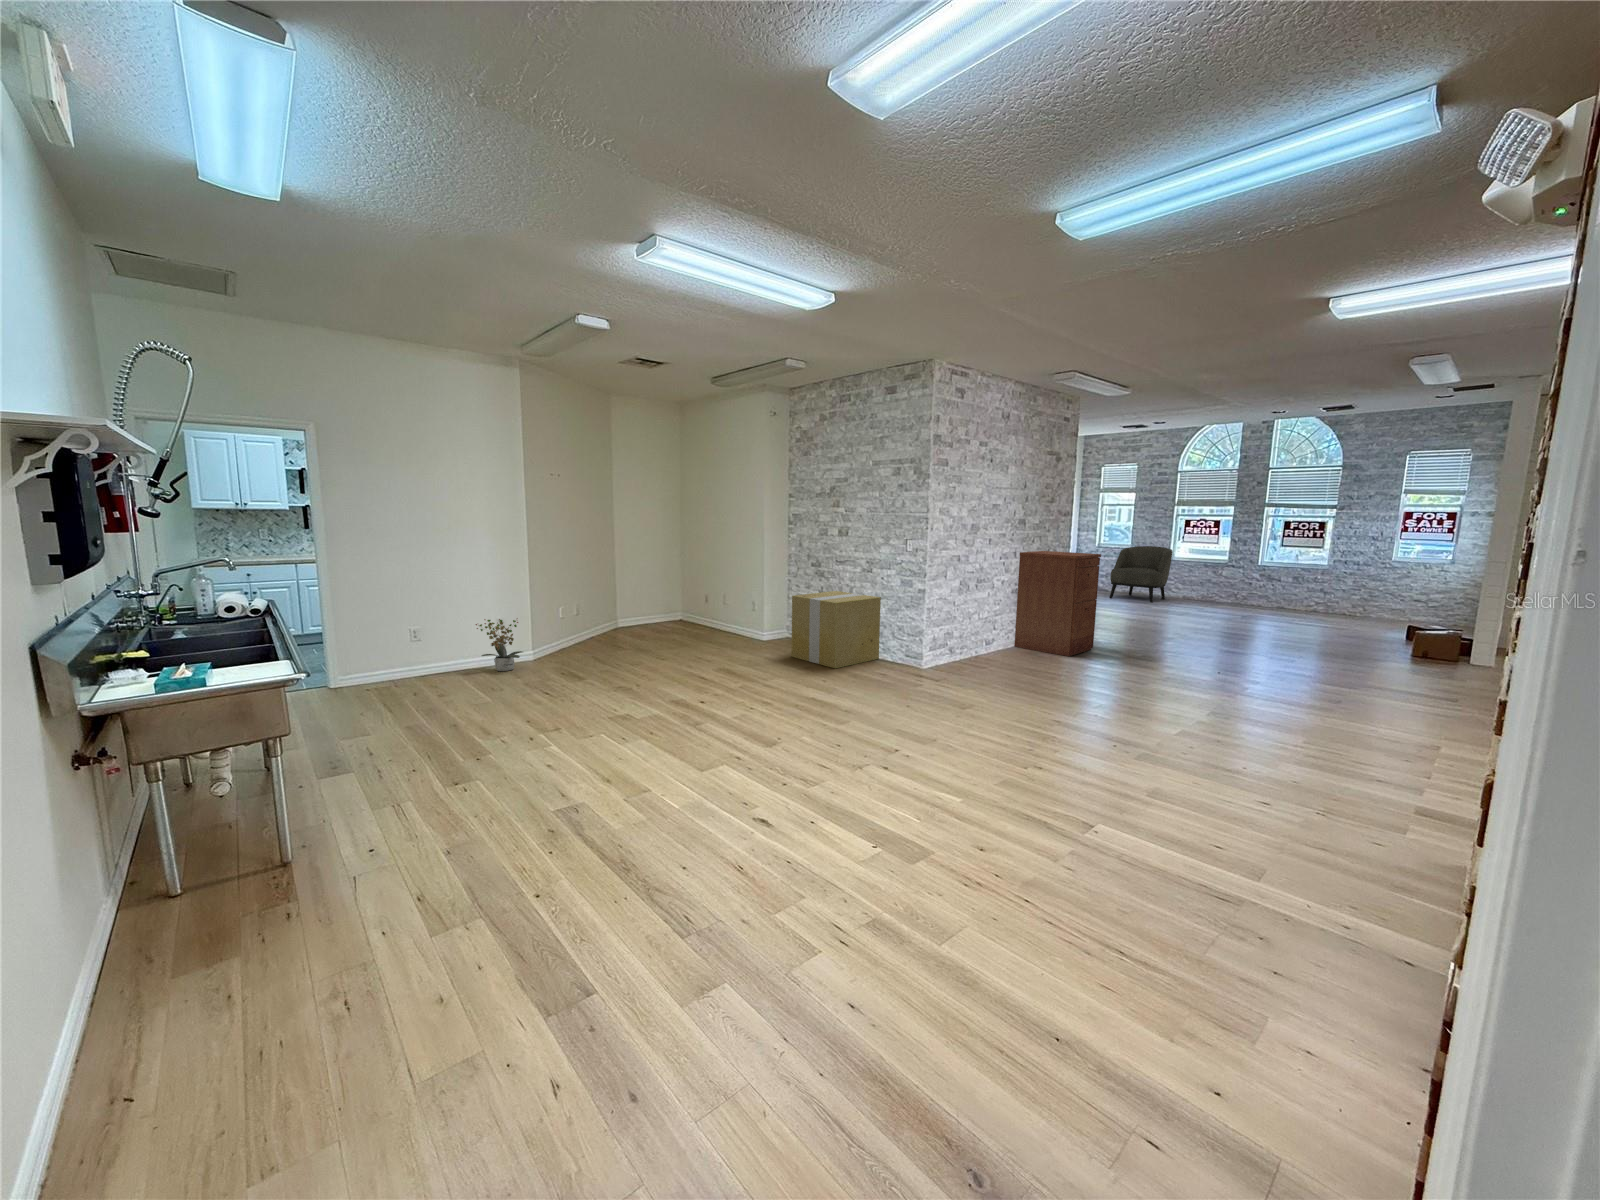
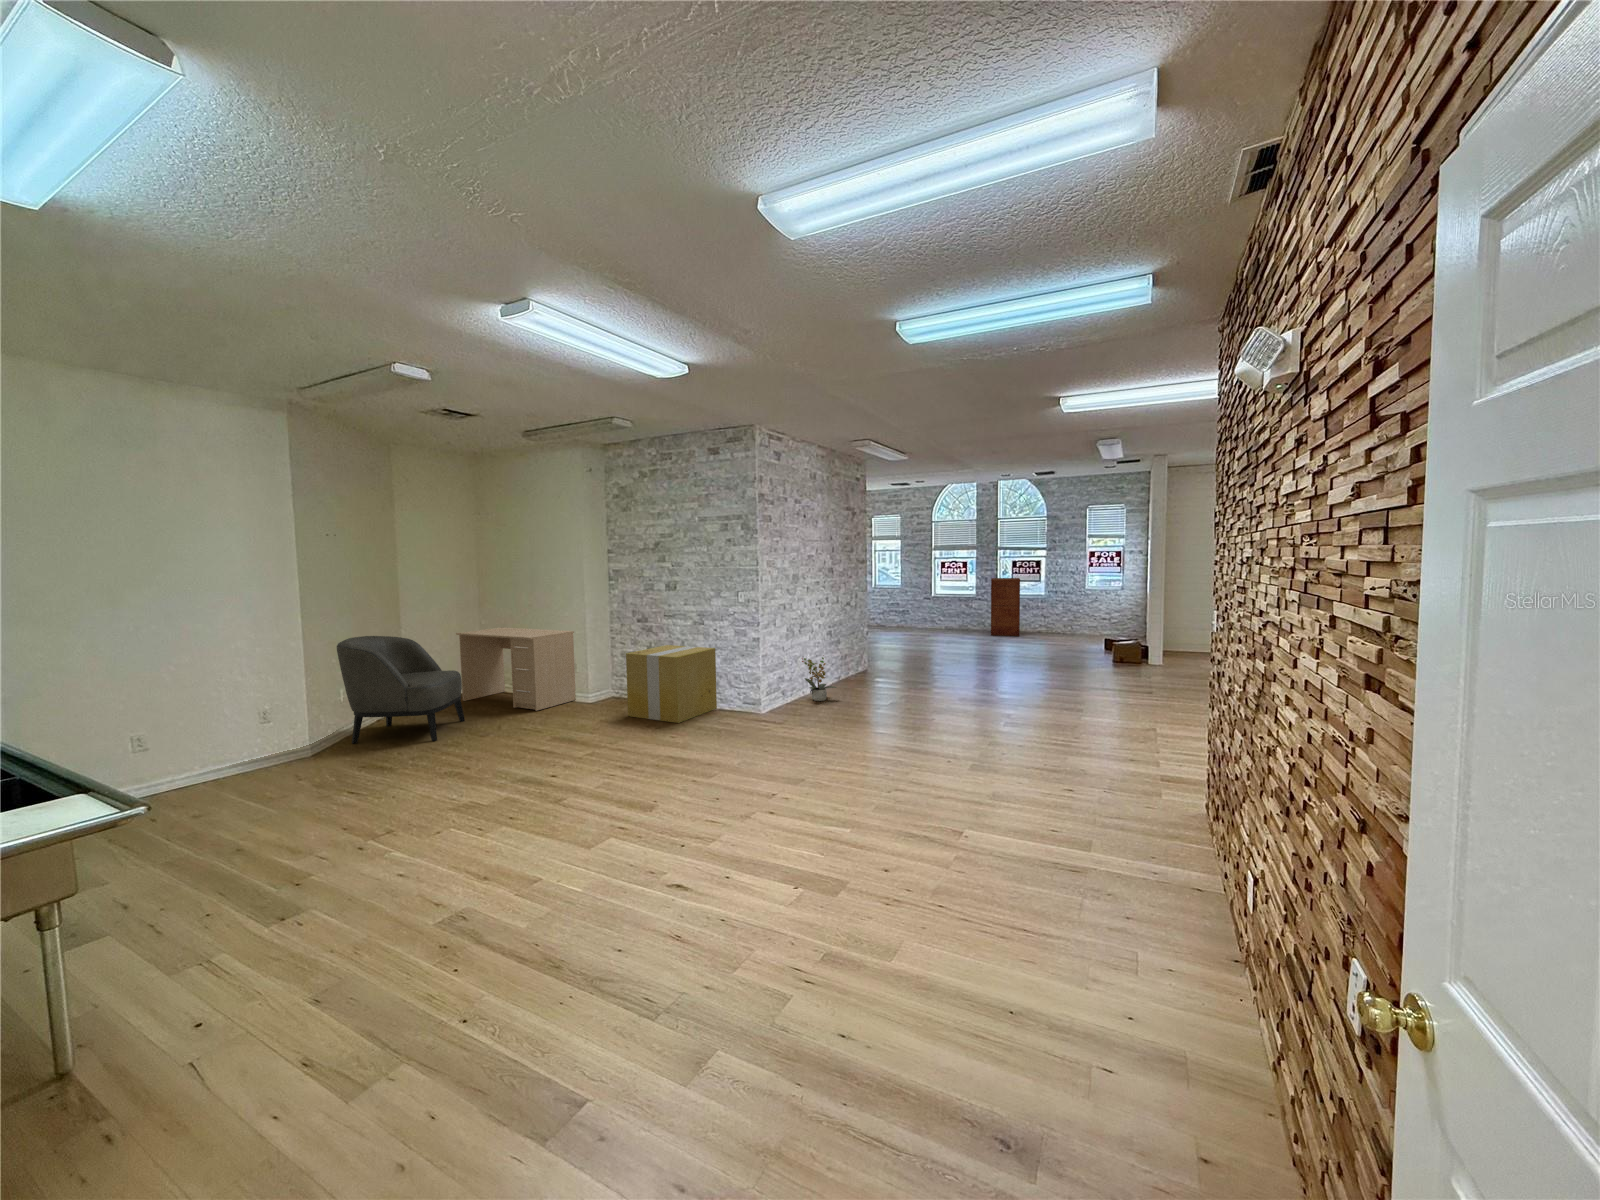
armchair: present [1110,546,1173,603] -> present [337,636,465,744]
filing cabinet: present [1014,551,1101,656] -> present [991,578,1020,636]
desk: none [657,565,753,643] -> present [456,627,576,711]
potted plant: present [476,619,522,671] -> present [802,657,837,701]

